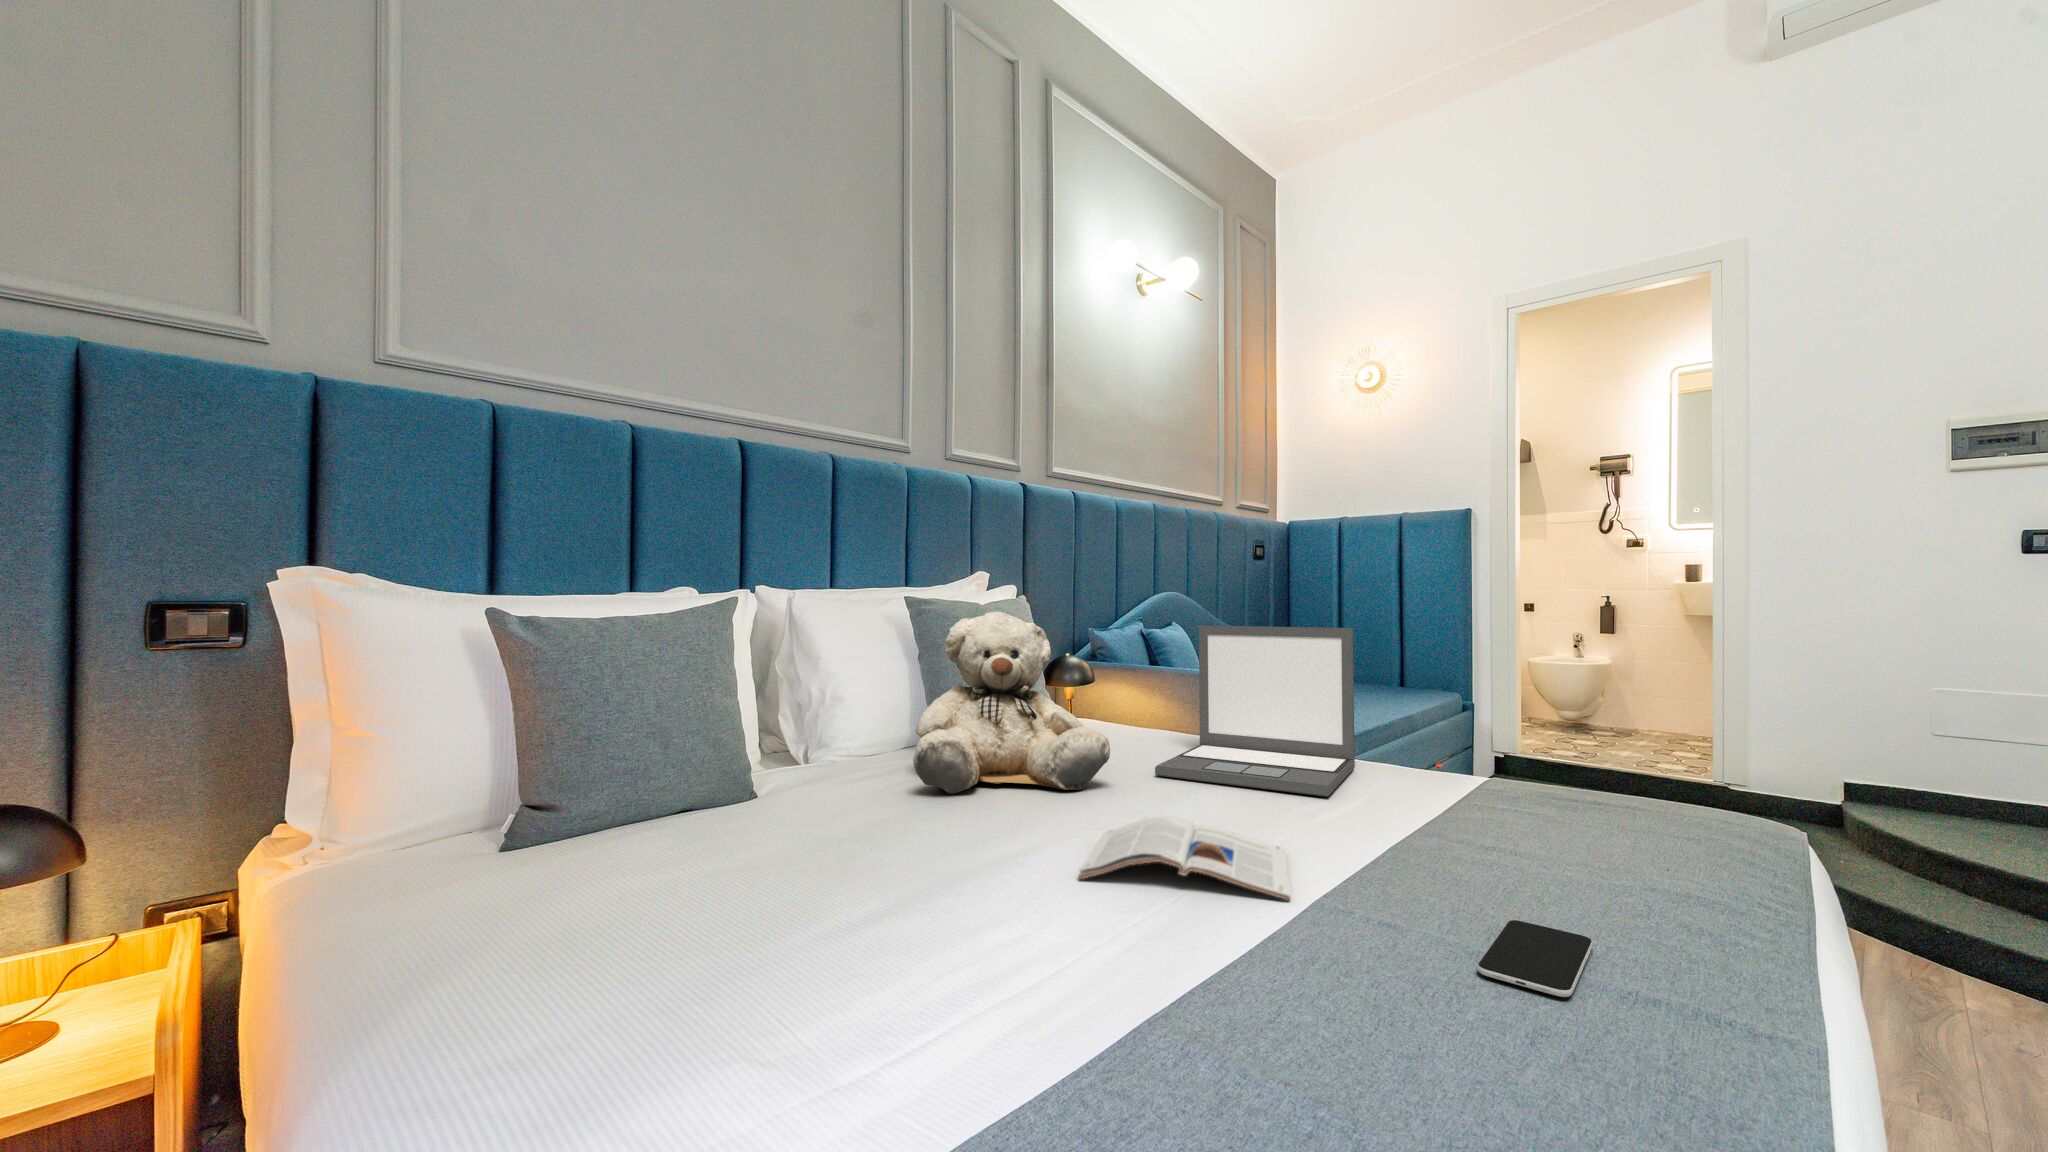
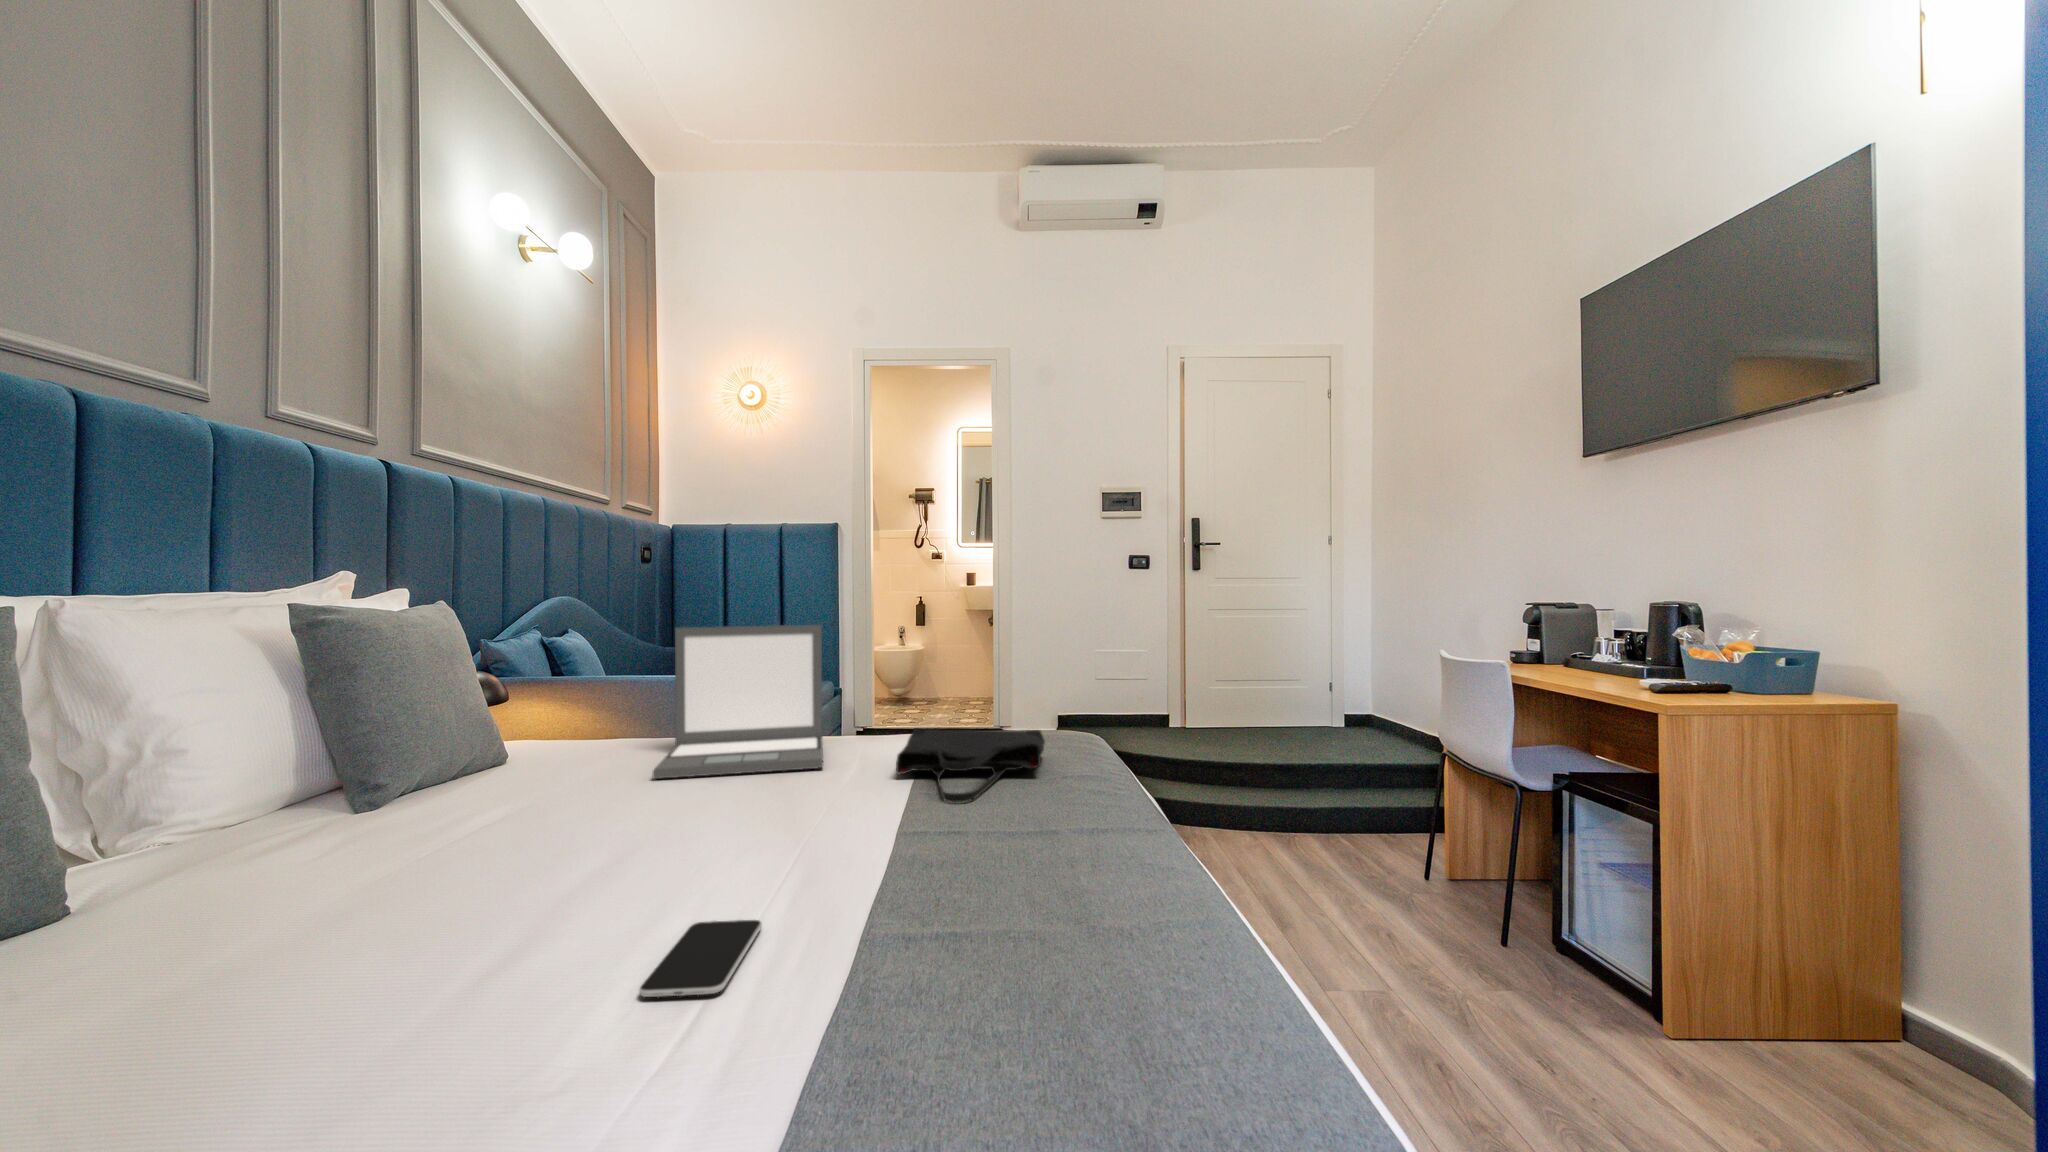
teddy bear: present [913,611,1110,794] -> none [335,619,620,840]
tote bag: none [1406,767,1671,883] -> present [896,728,1045,802]
magazine: present [1079,815,1291,900] -> none [660,801,864,873]
smartphone: present [1477,920,1593,997] -> present [639,920,762,997]

